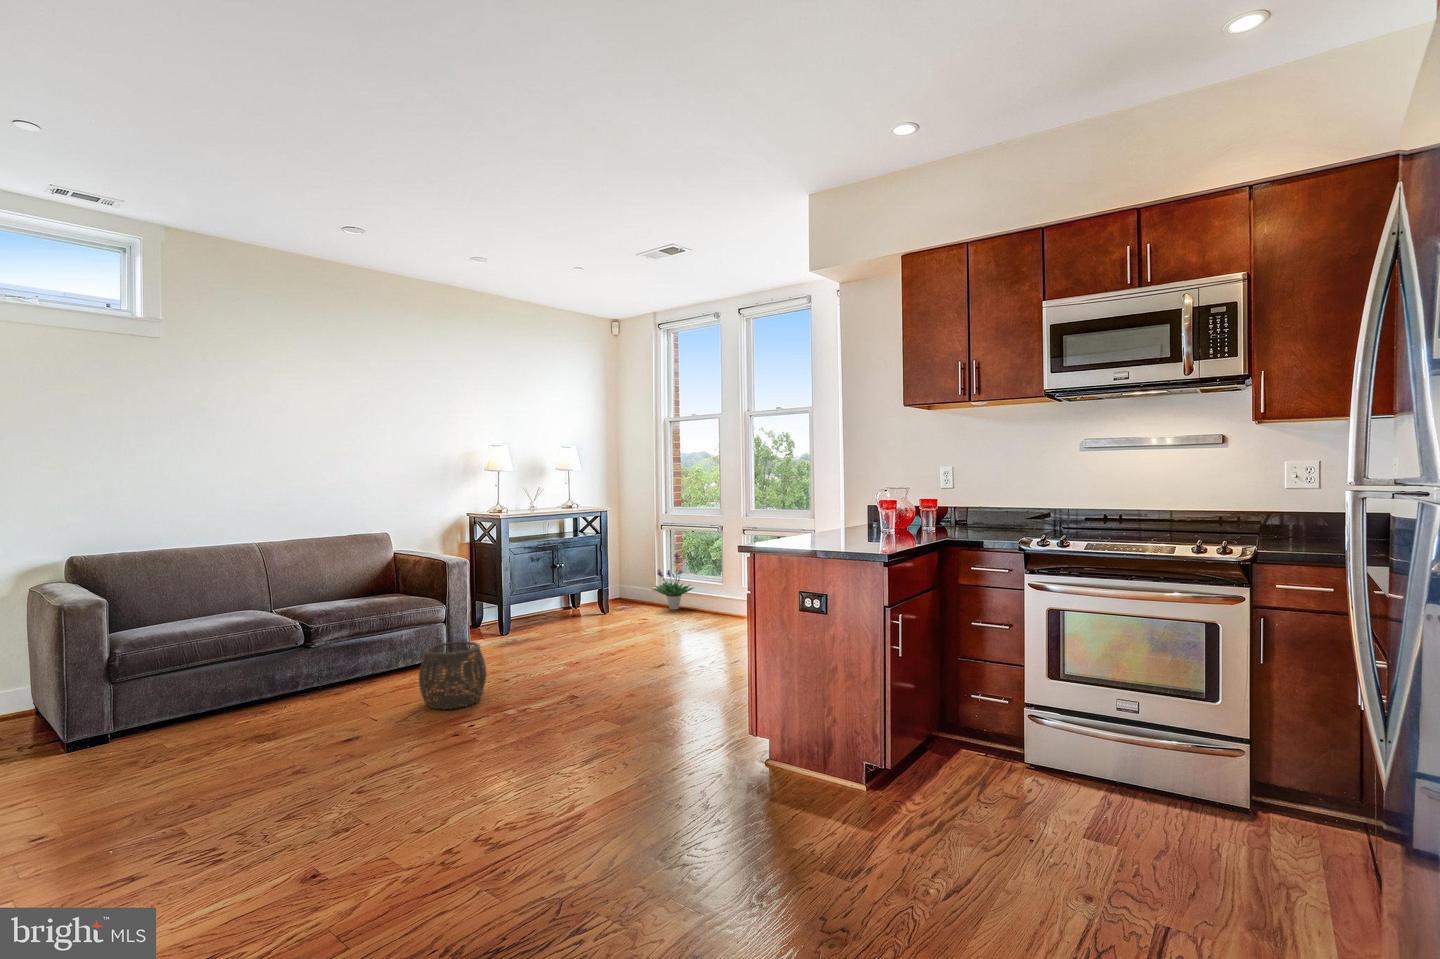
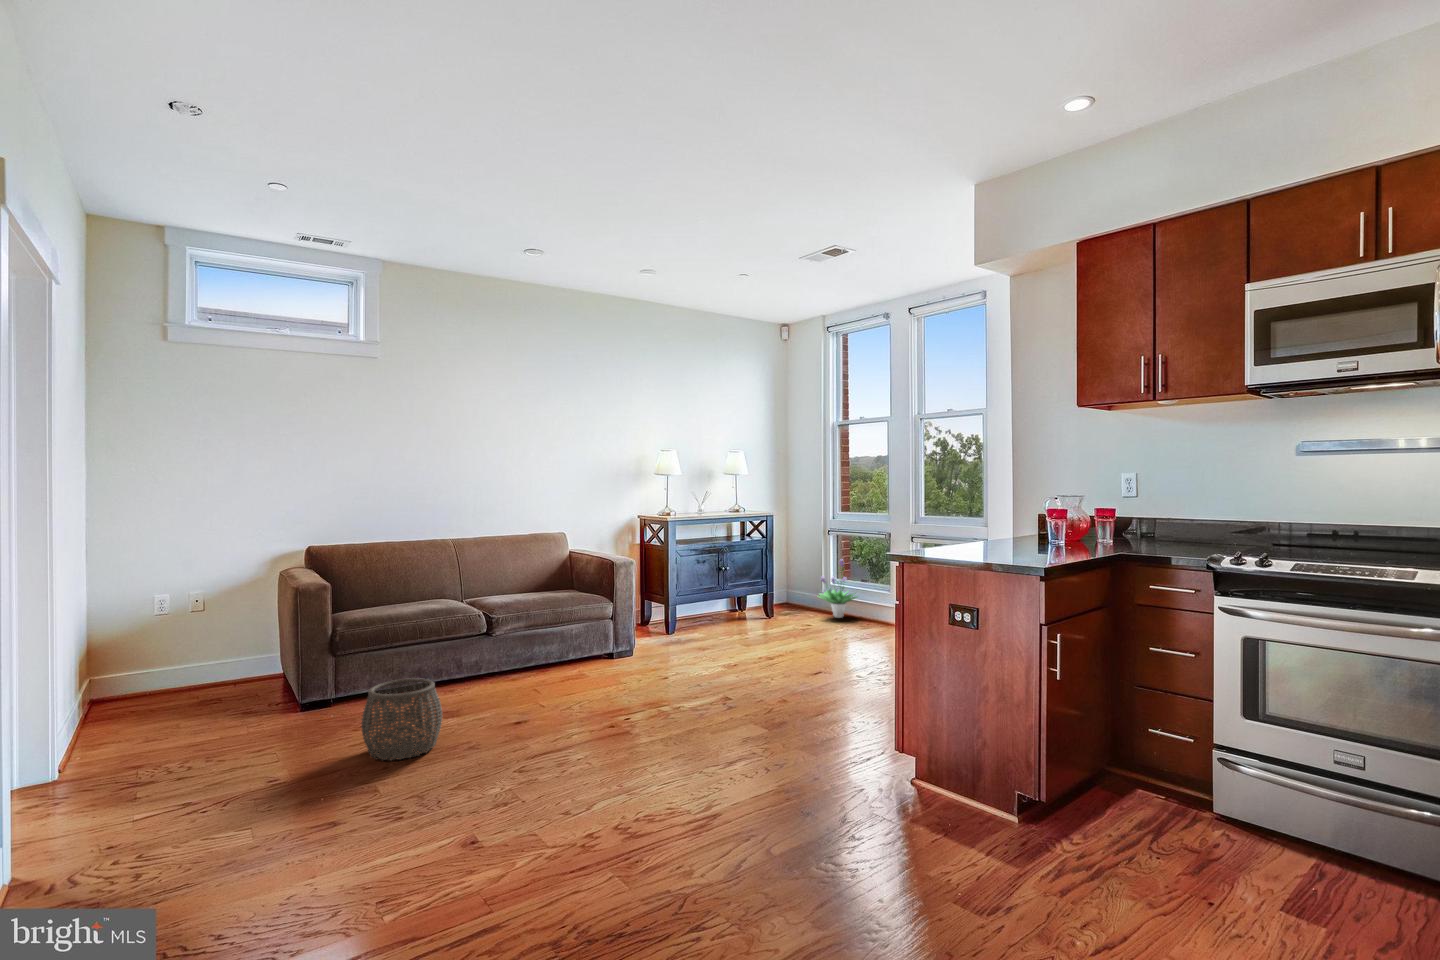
woven basket: present [419,641,487,710] -> present [361,678,442,761]

